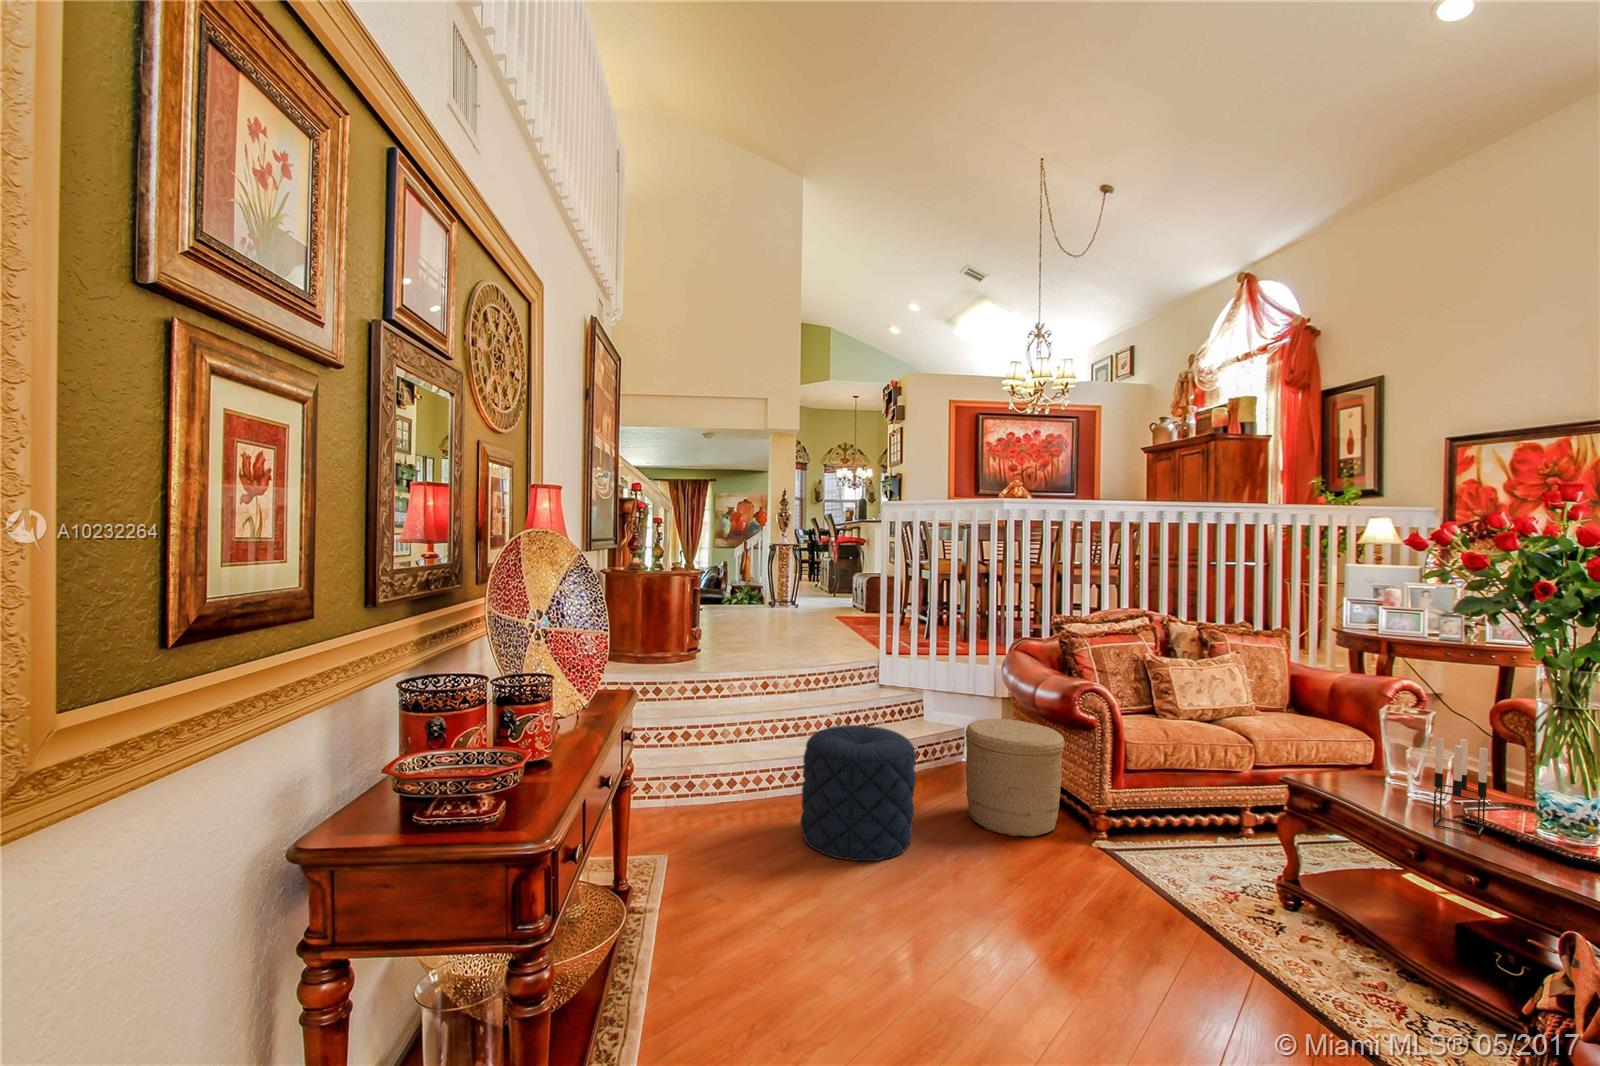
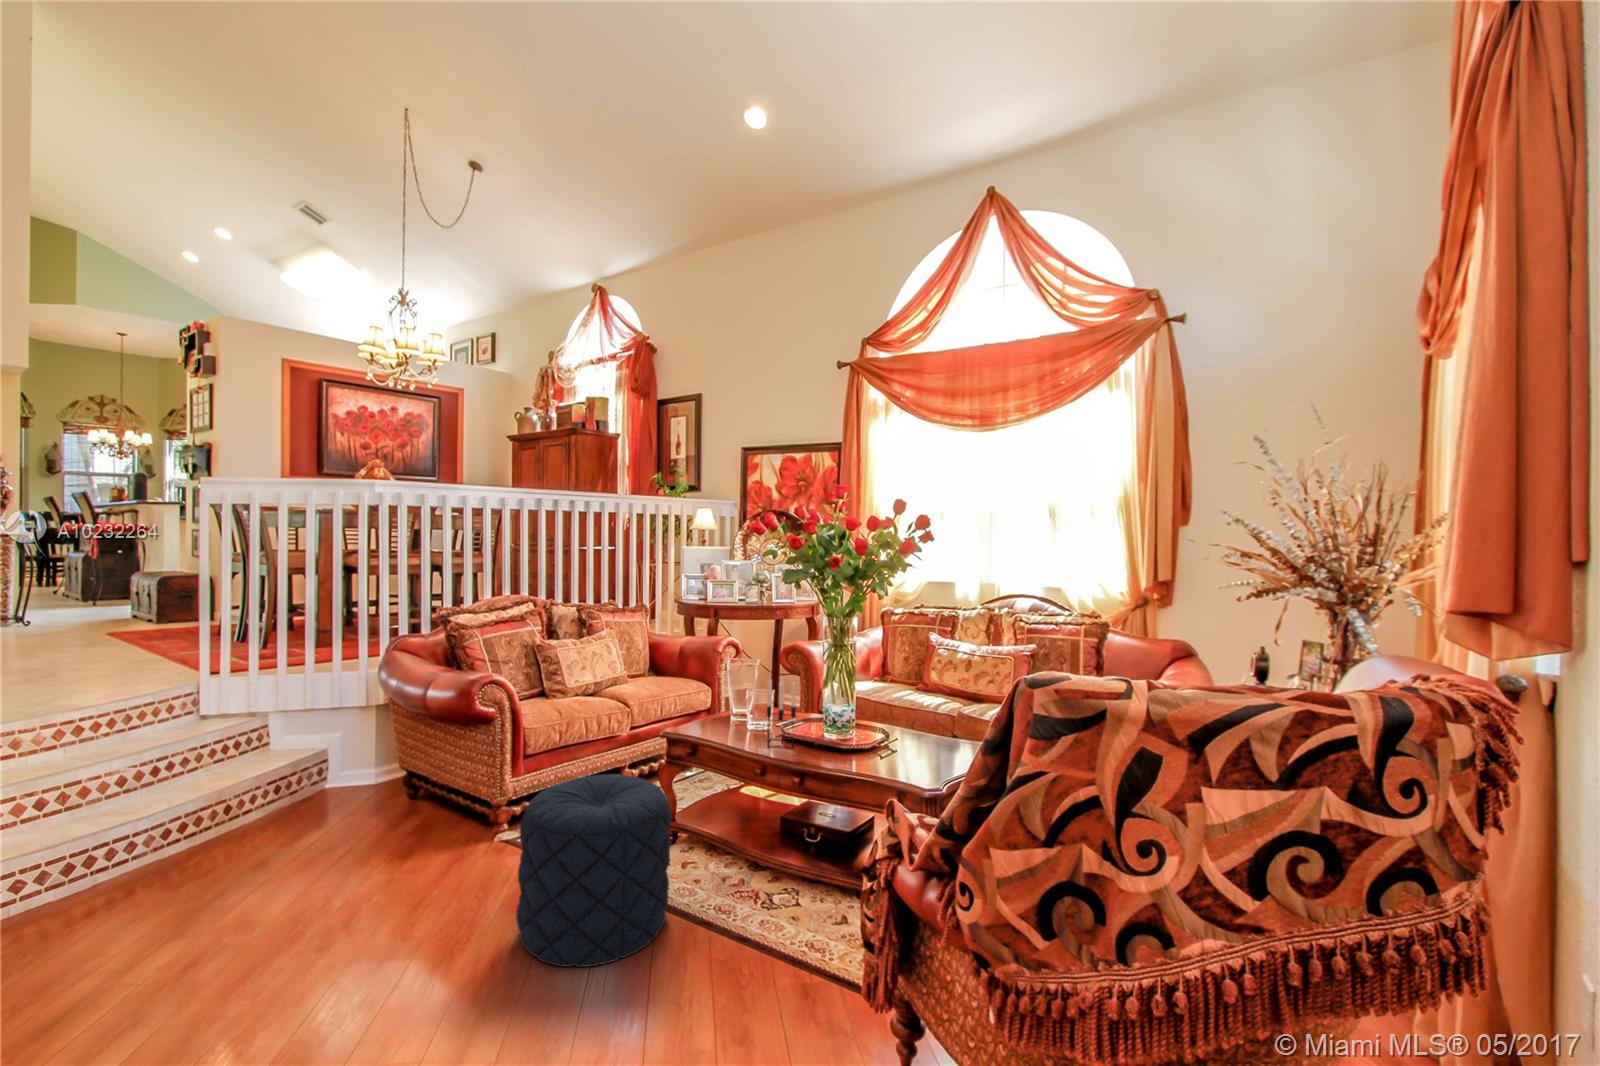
woven basket: present [966,719,1065,837] -> none [338,731,460,866]
pouf: present [800,725,916,861] -> present [516,774,671,967]

